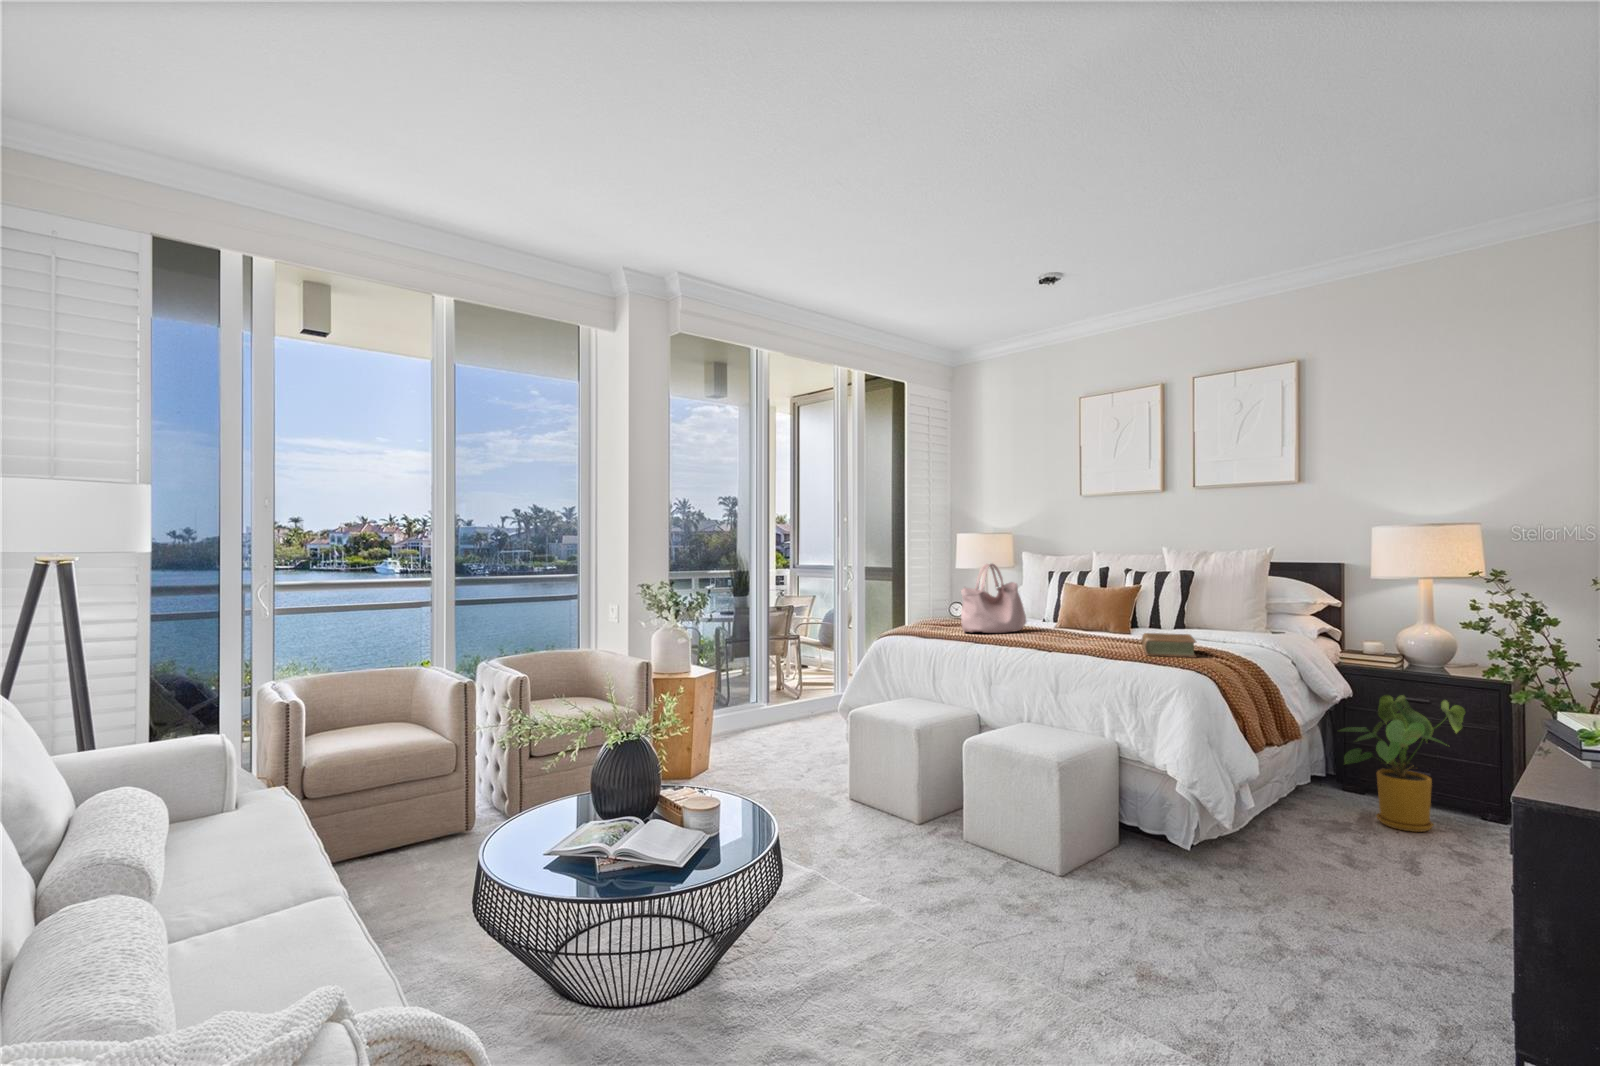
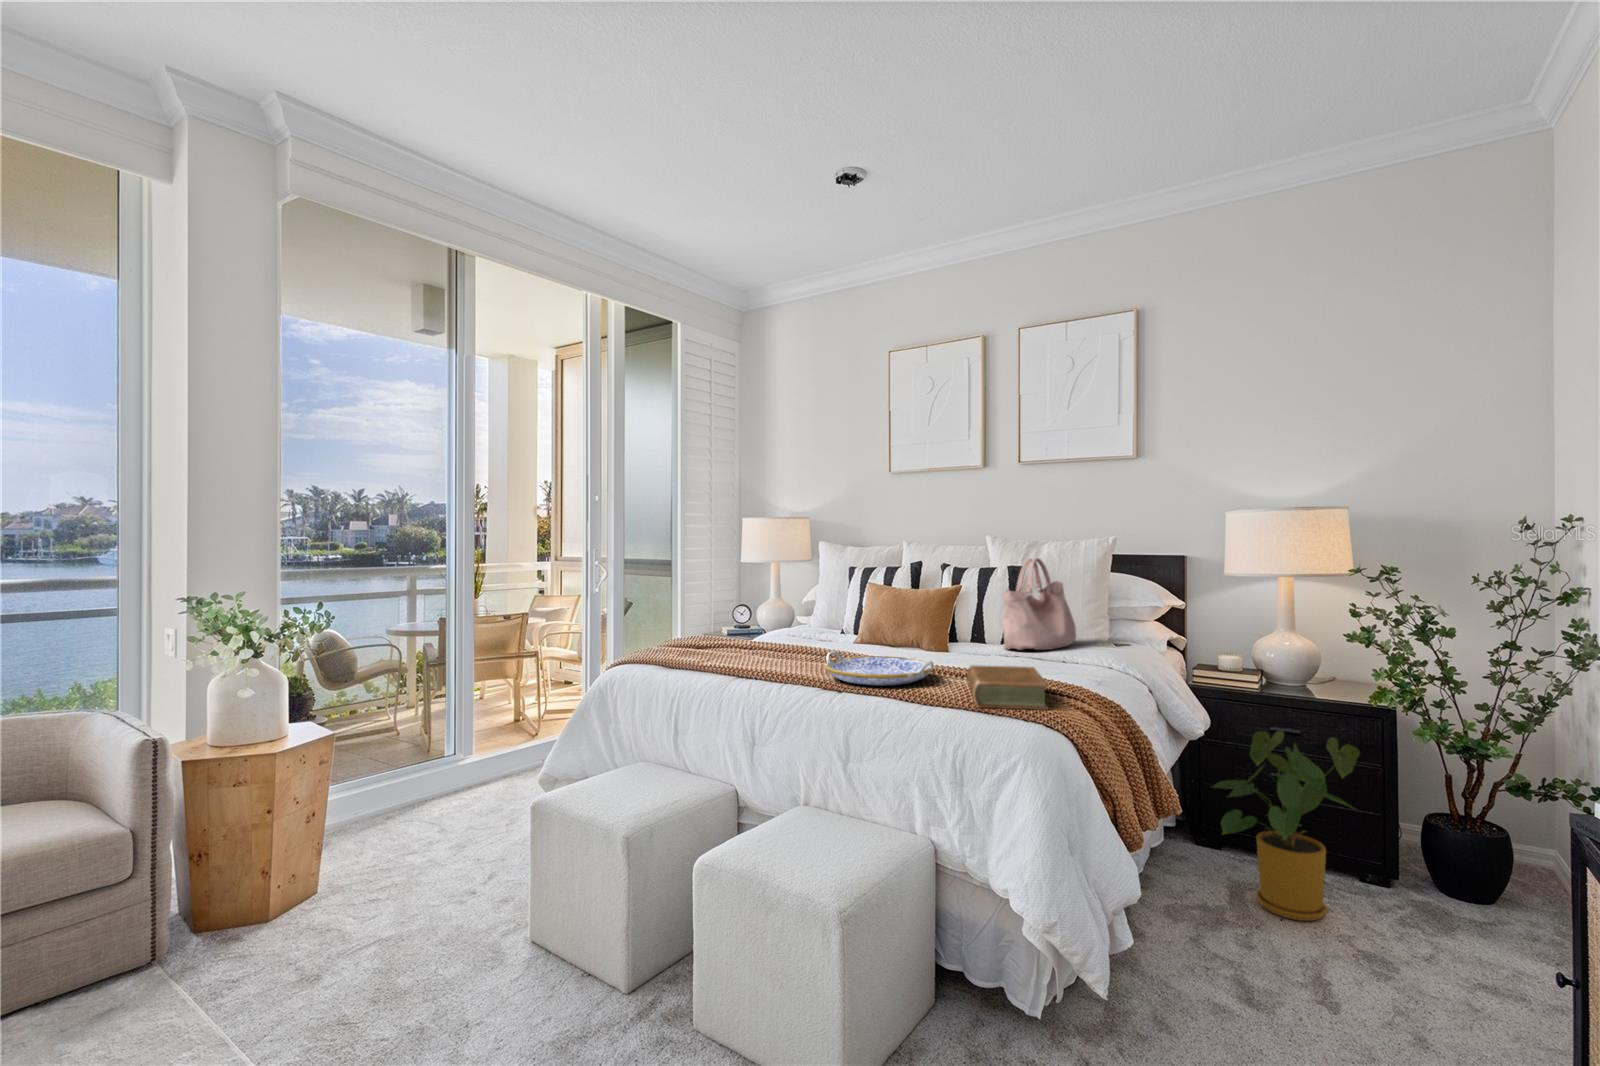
handbag: present [961,563,1026,633] -> present [1002,558,1076,650]
serving tray: none [1039,625,1118,646] -> present [825,651,934,686]

